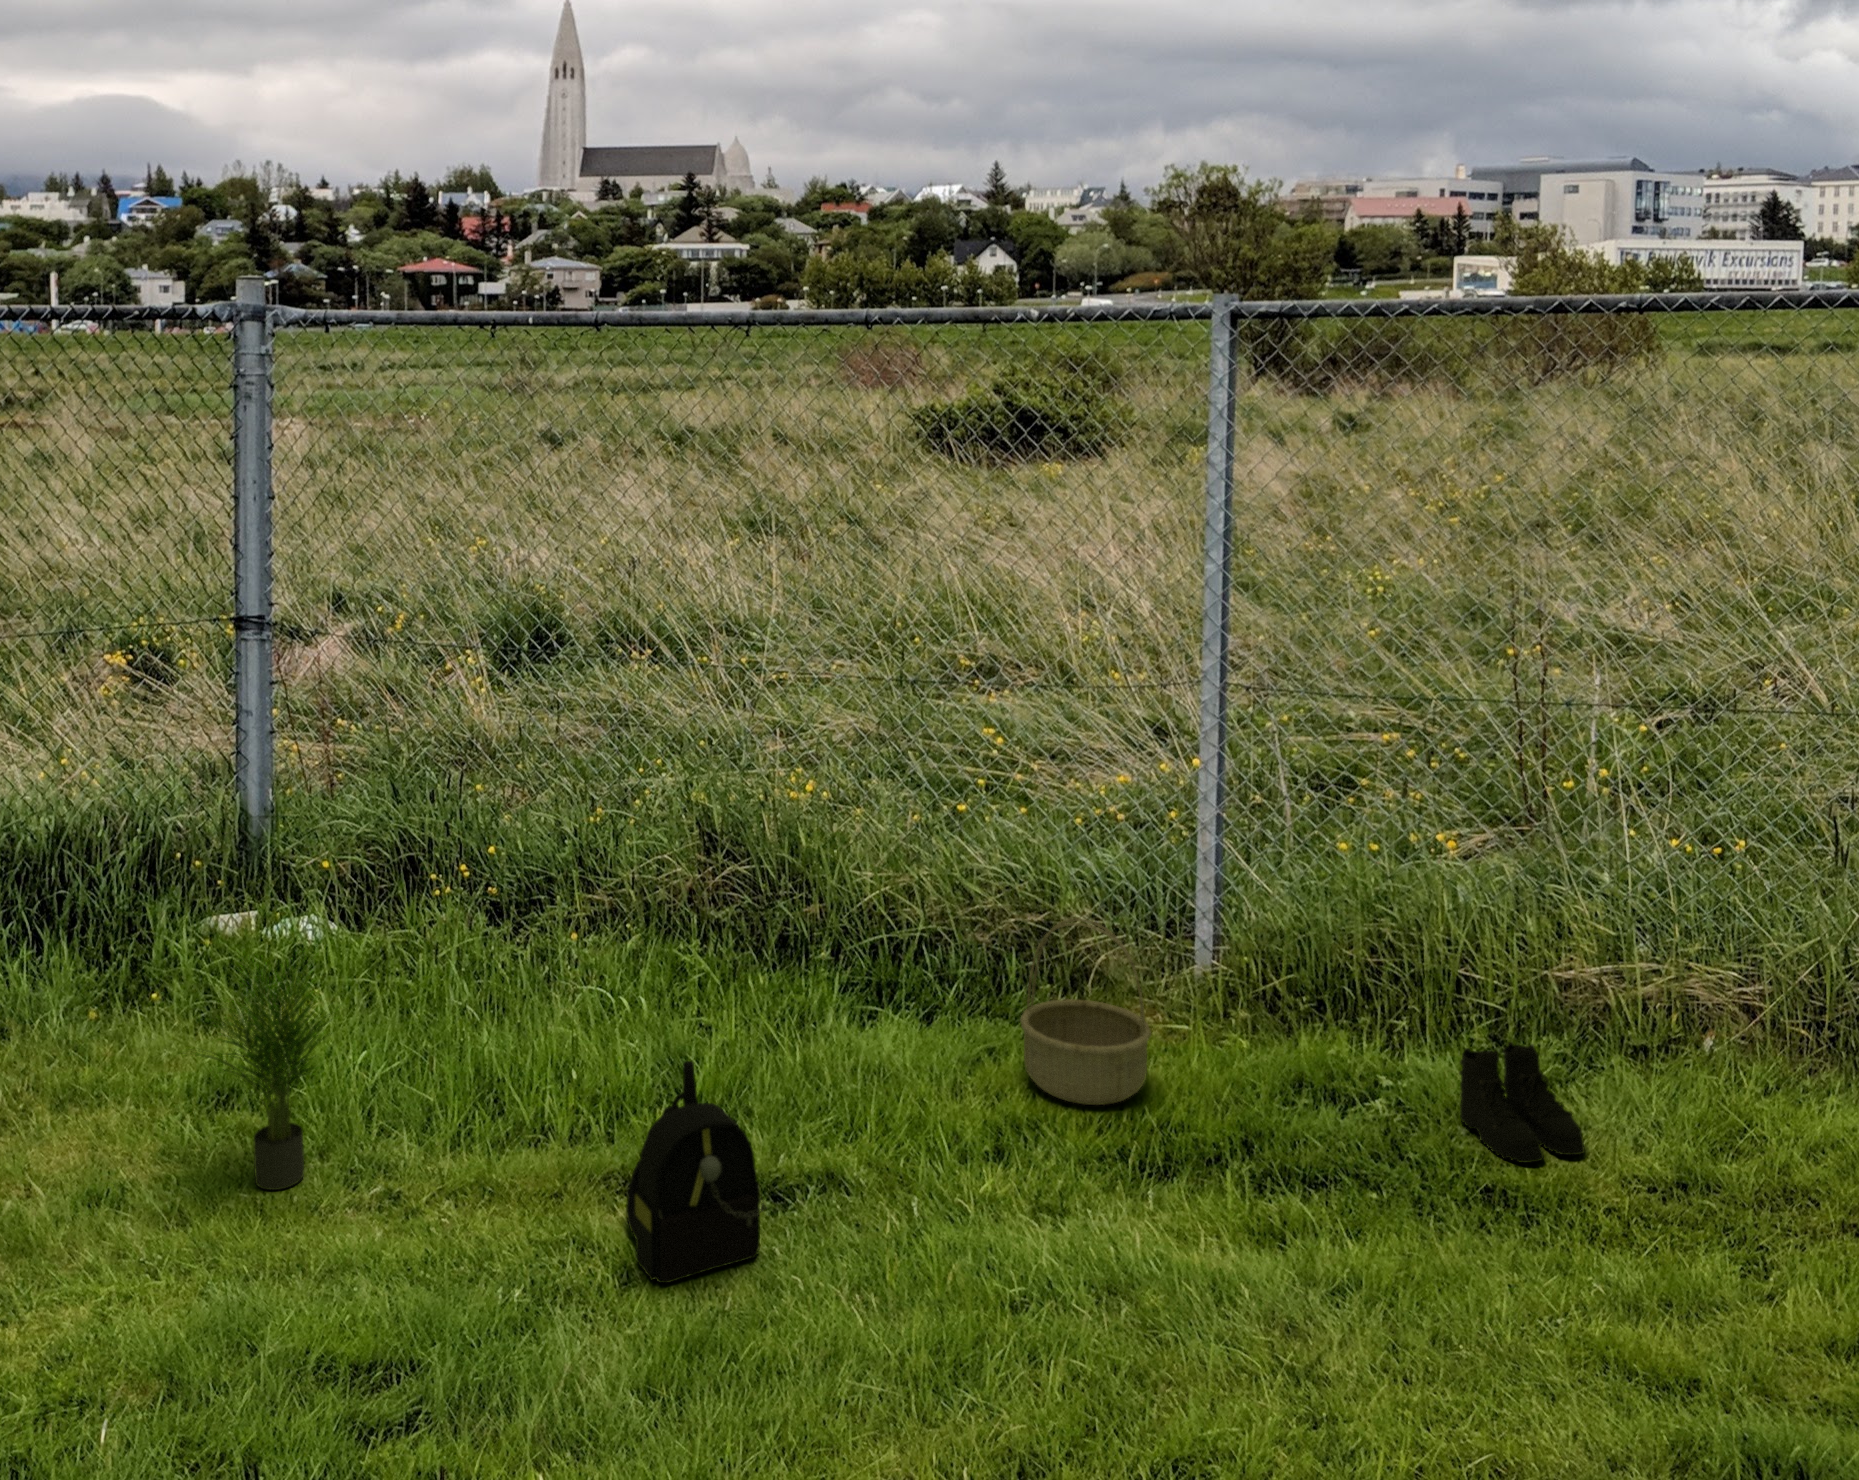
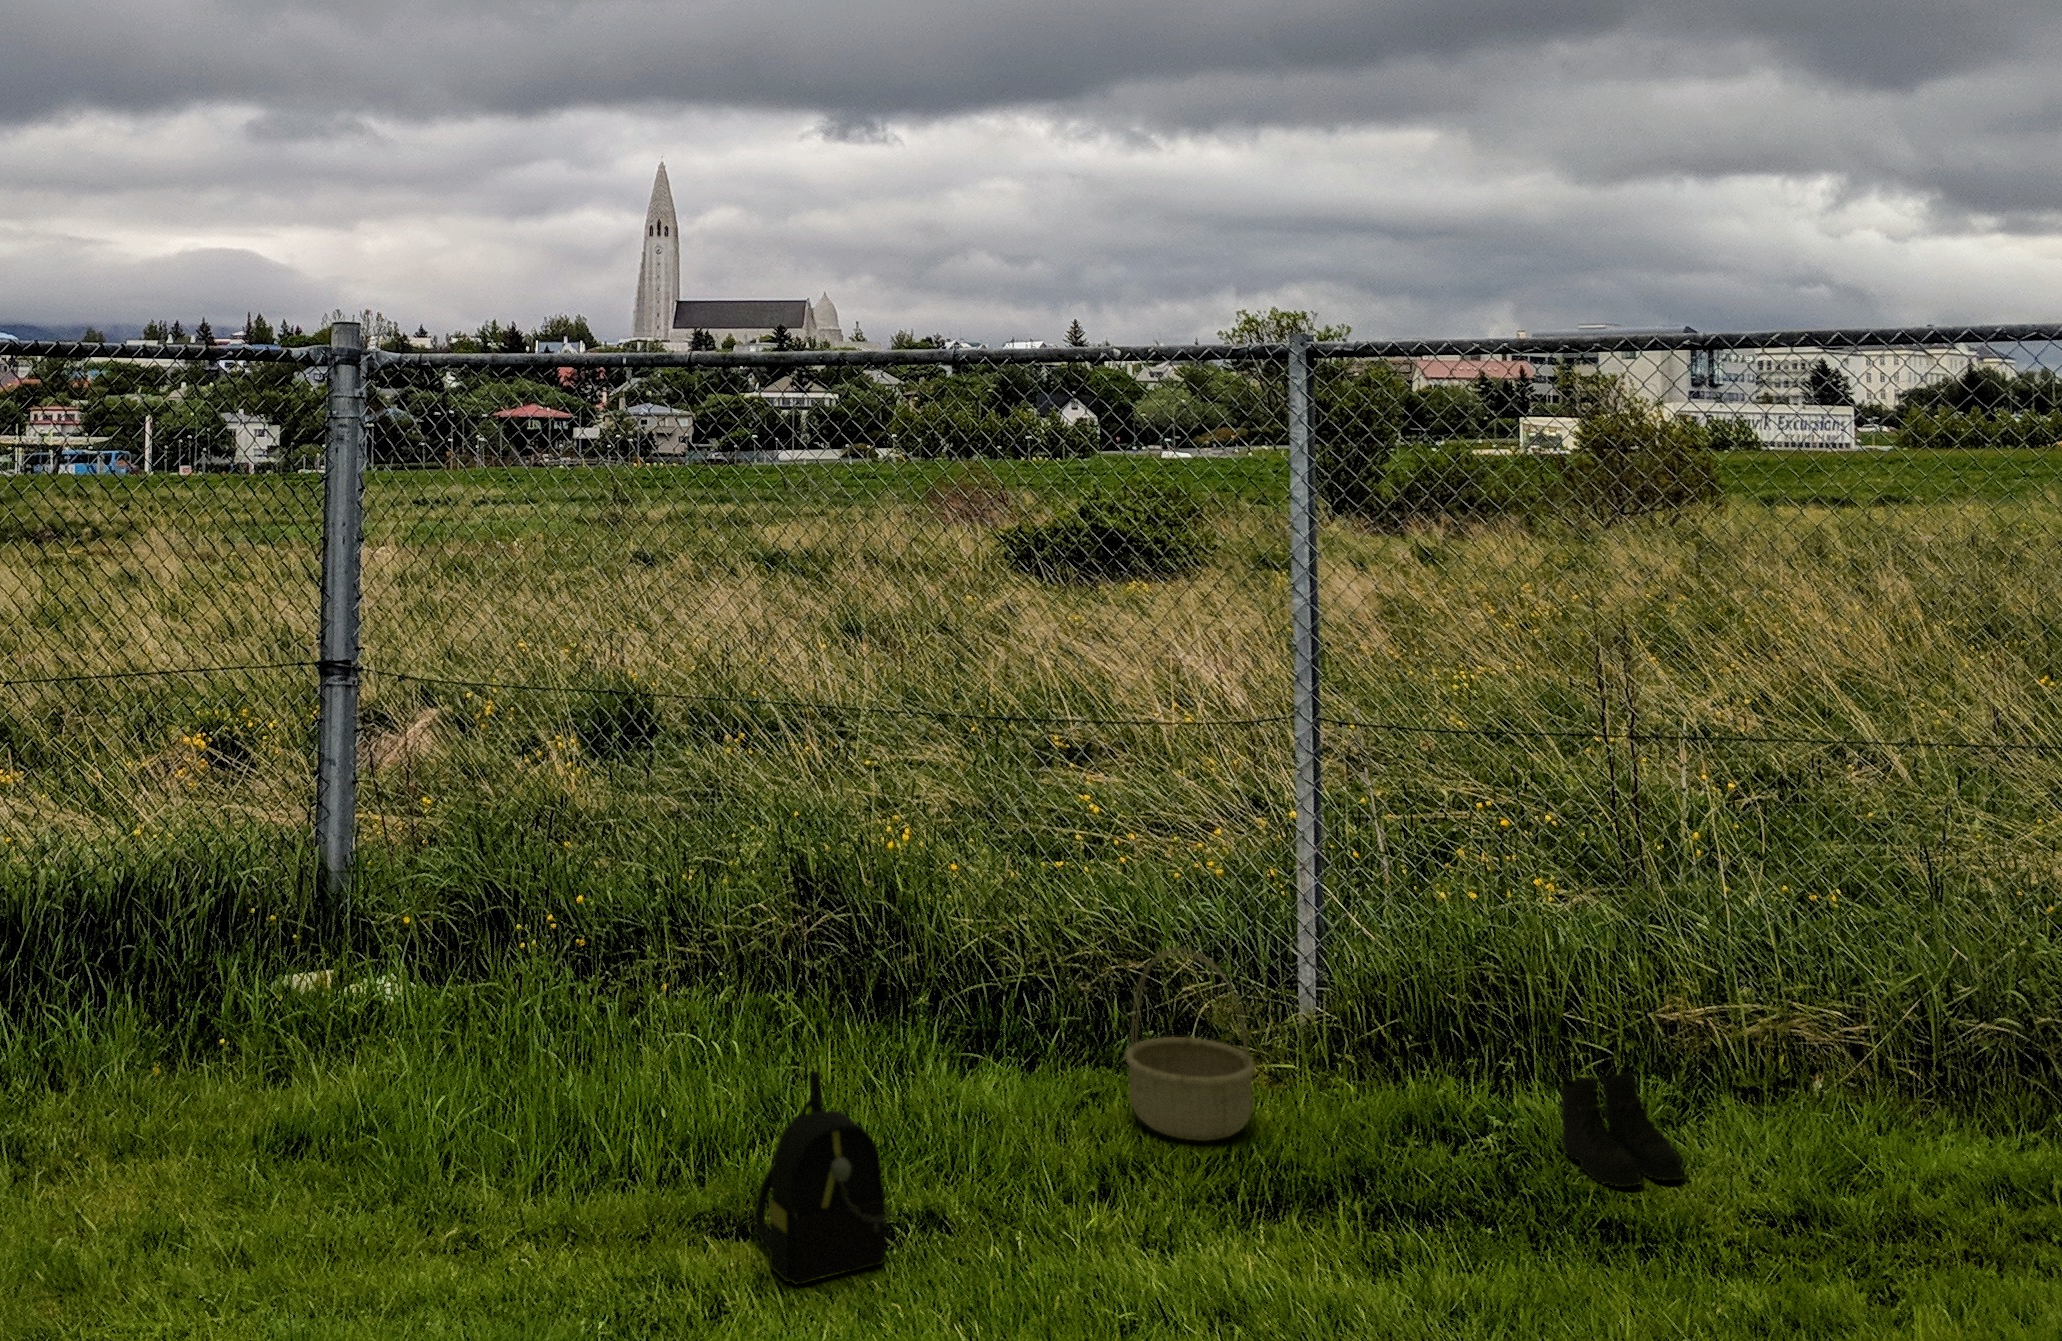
potted plant: present [195,941,339,1190] -> none [324,958,489,1212]

